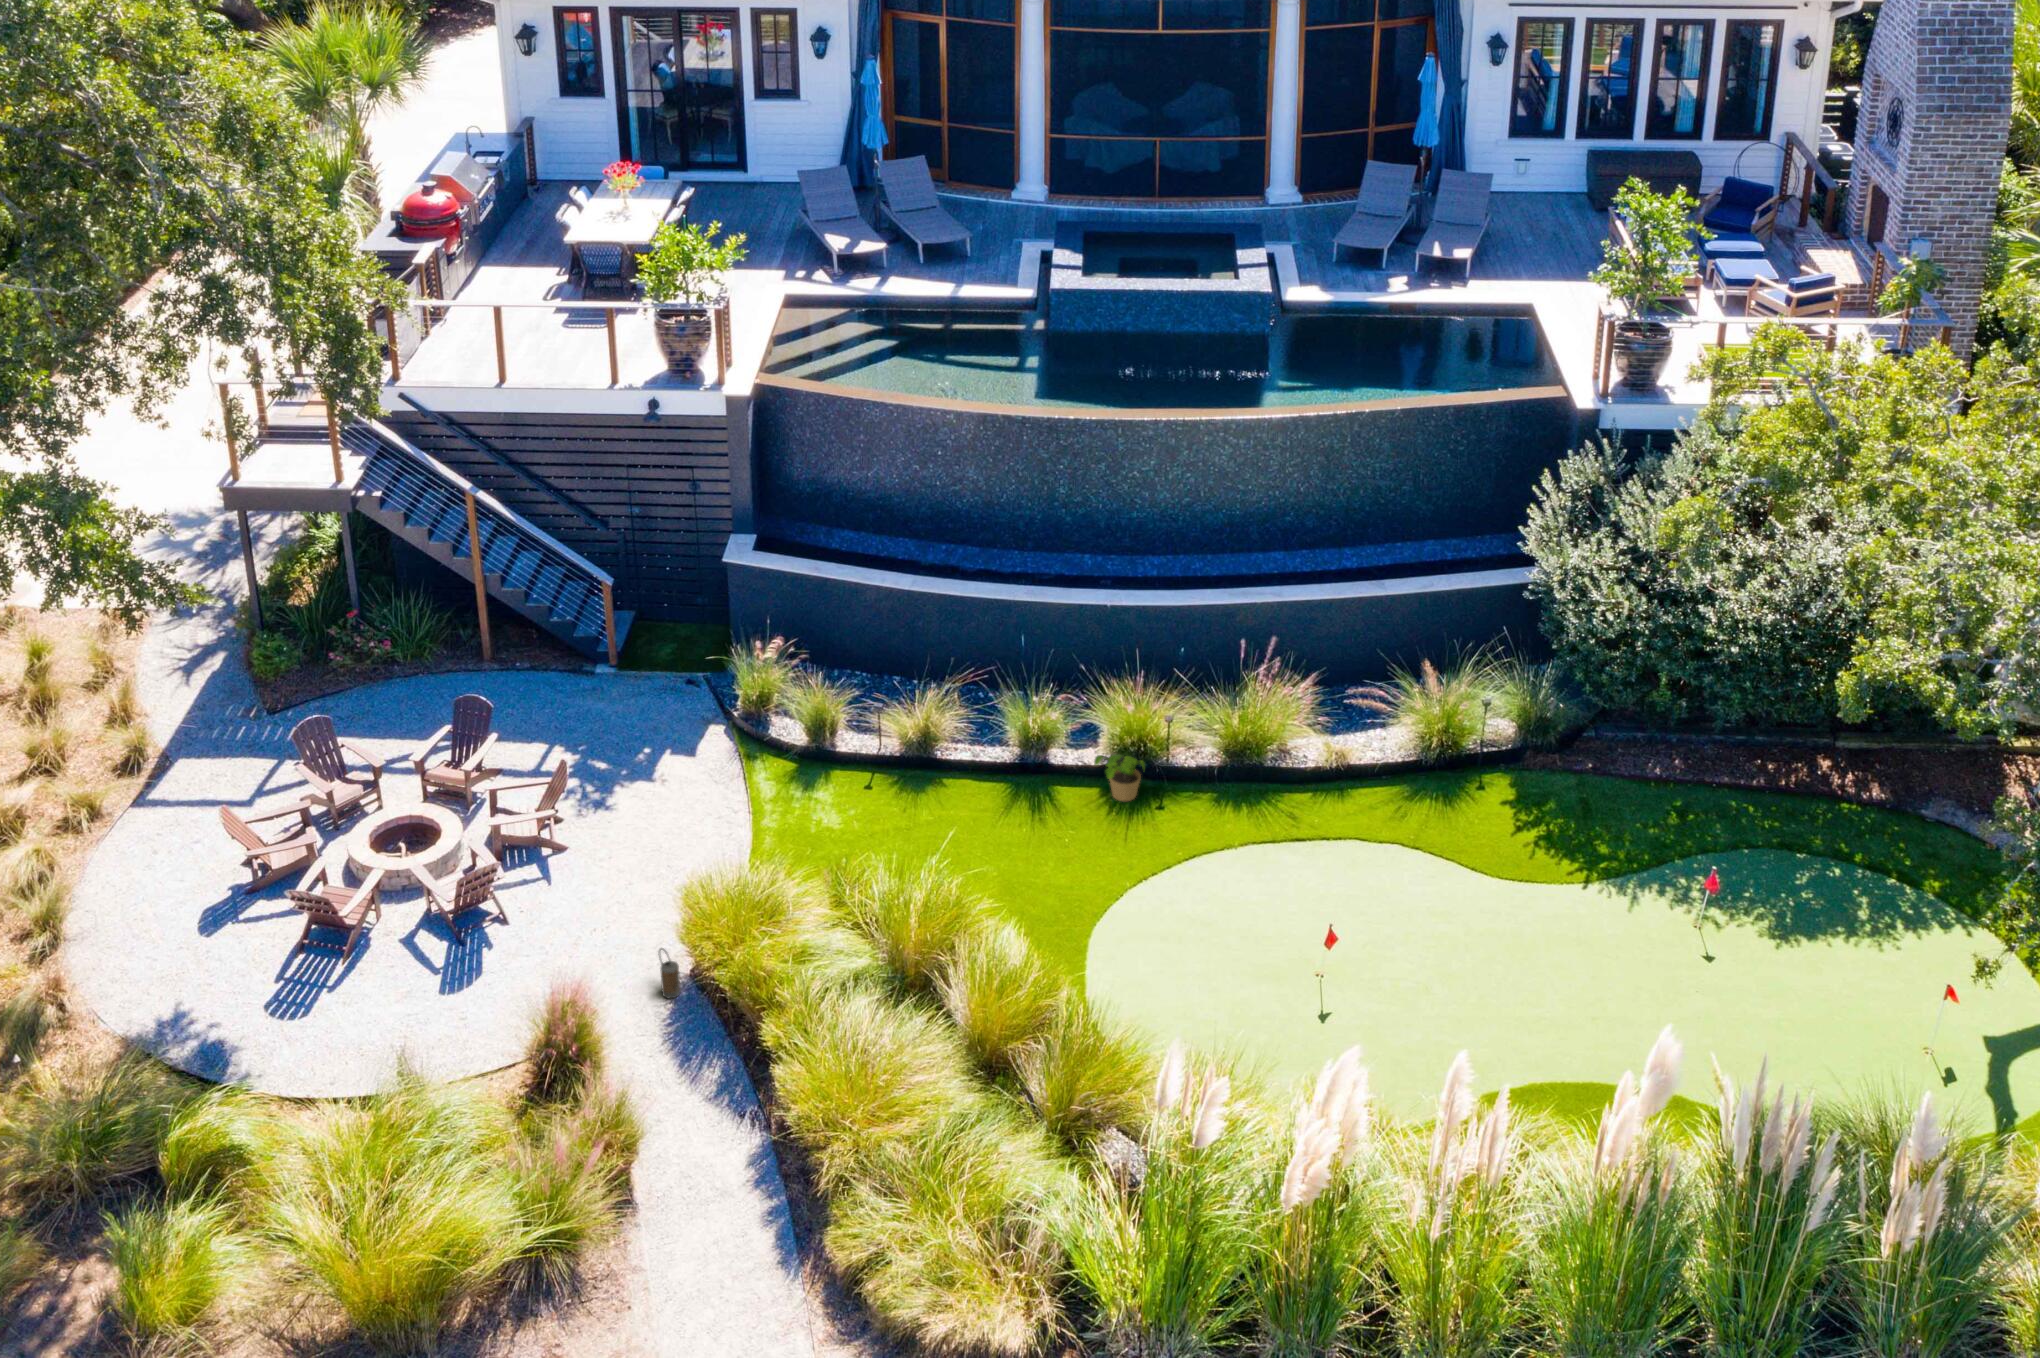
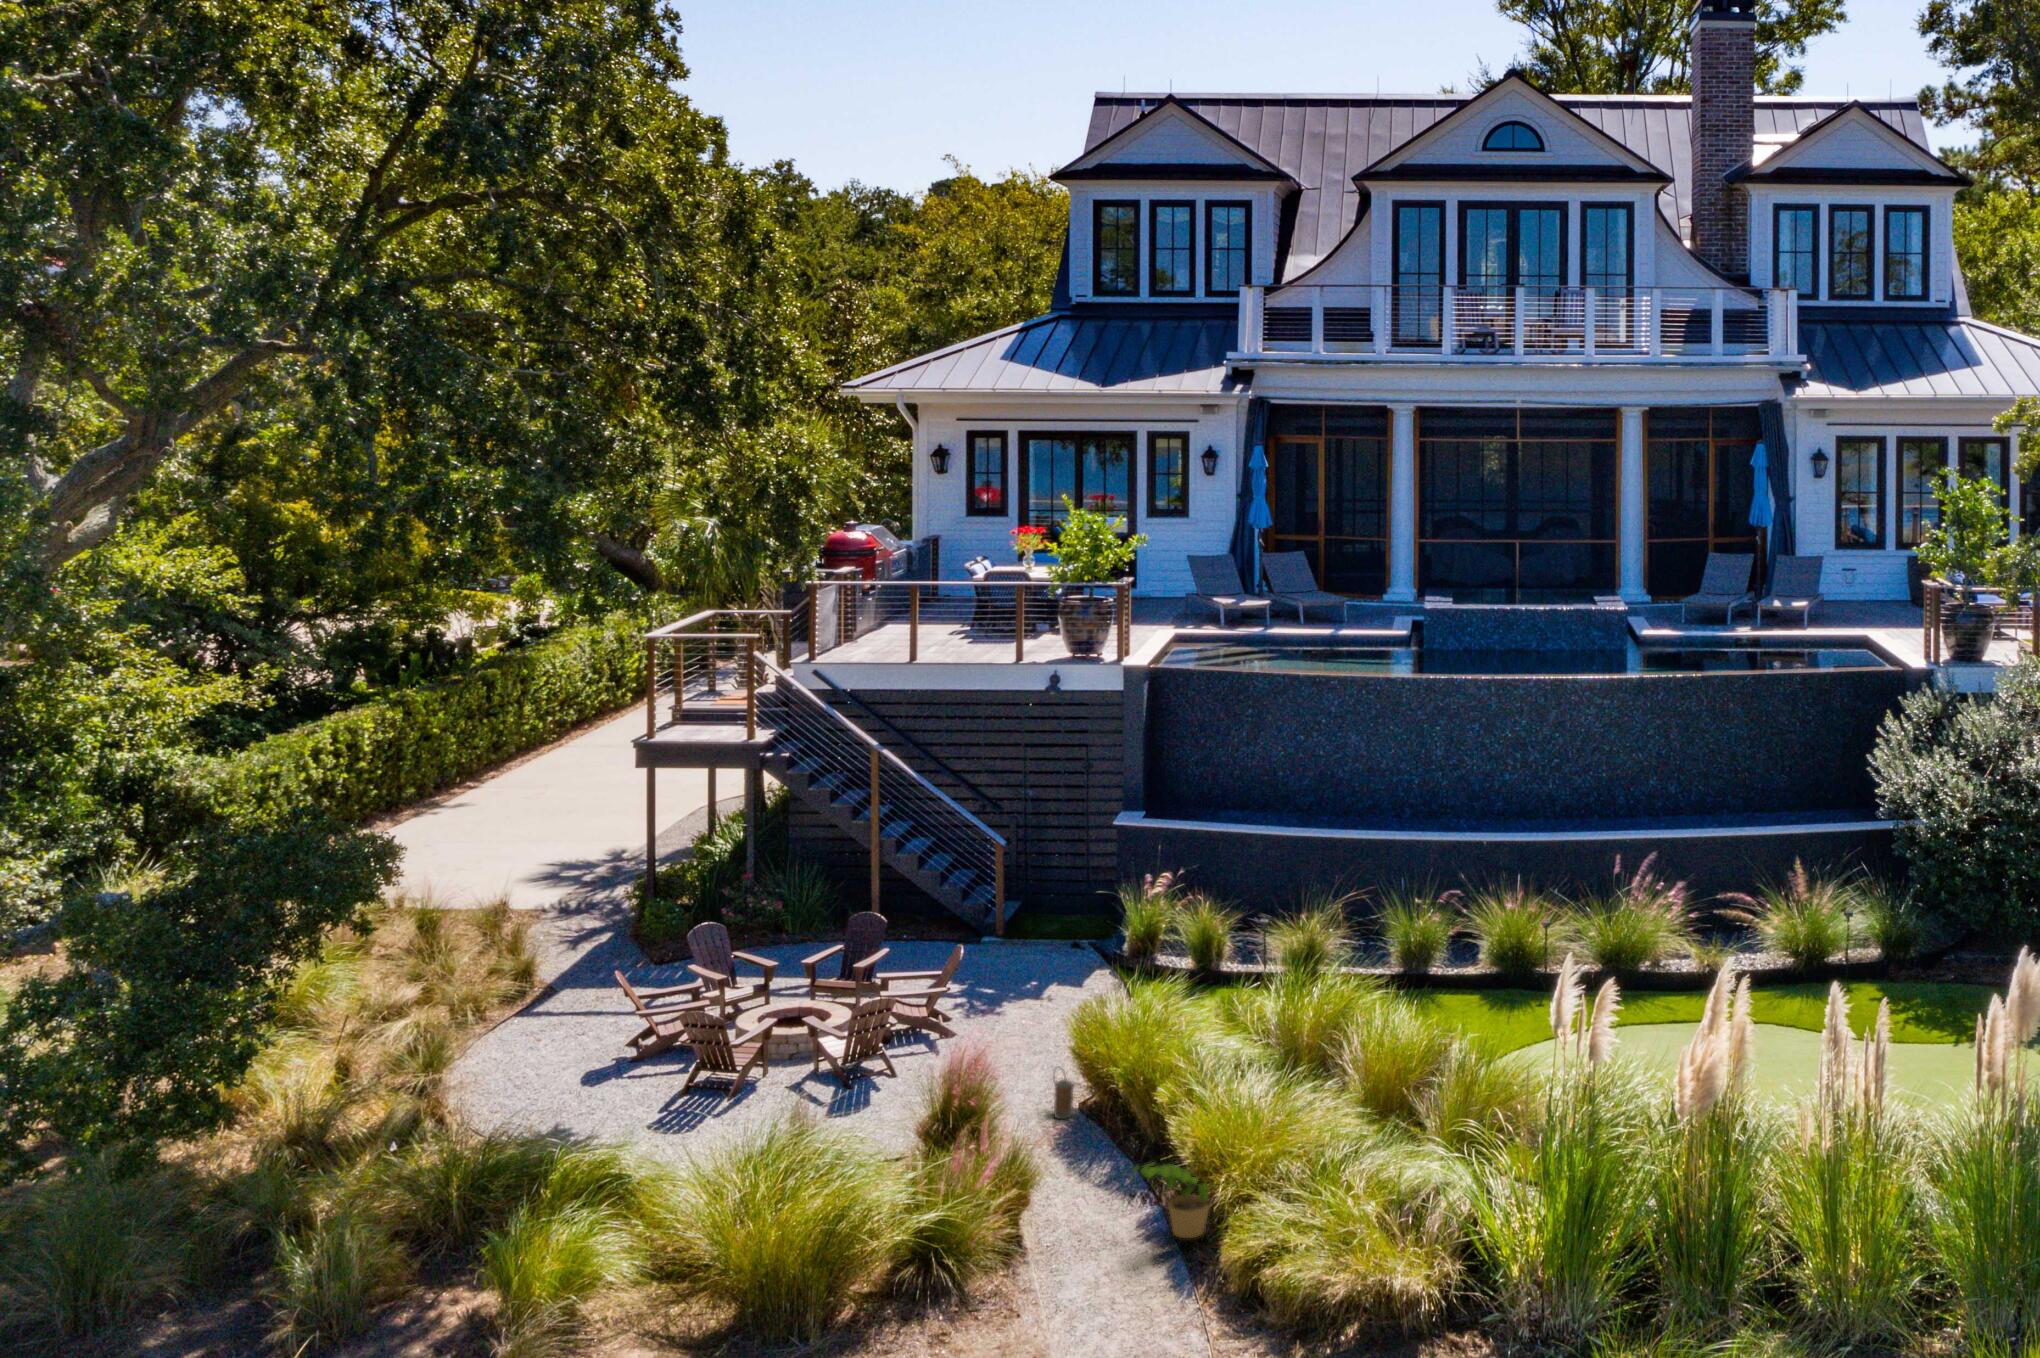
potted plant: present [1094,754,1145,801] -> present [1130,1163,1209,1238]

